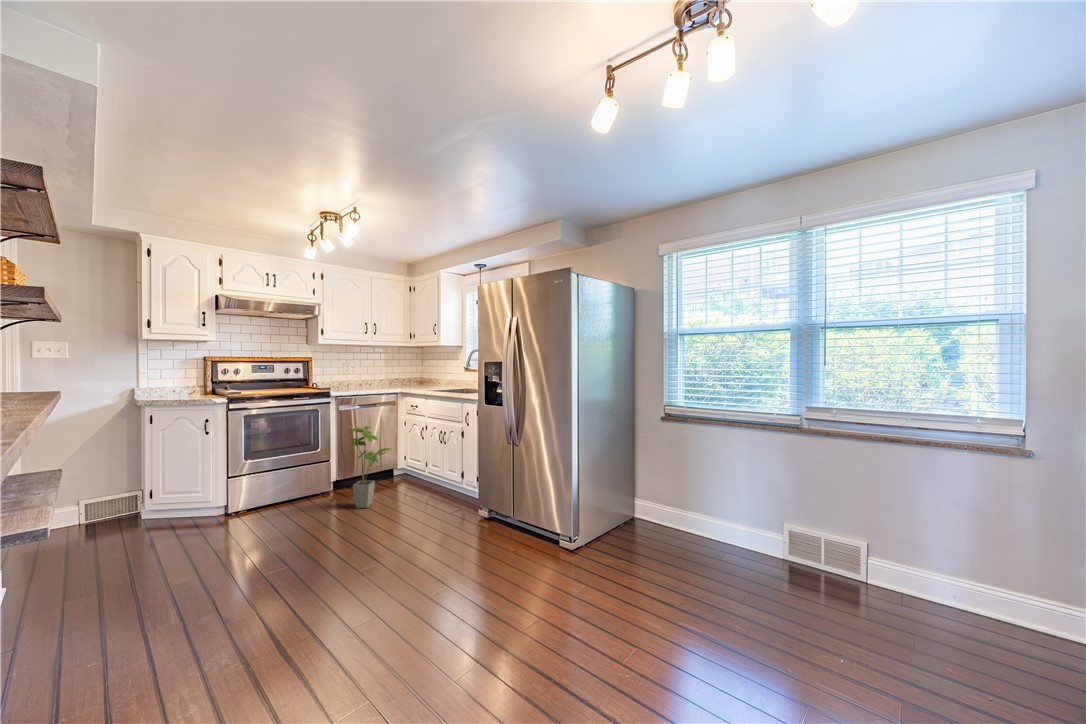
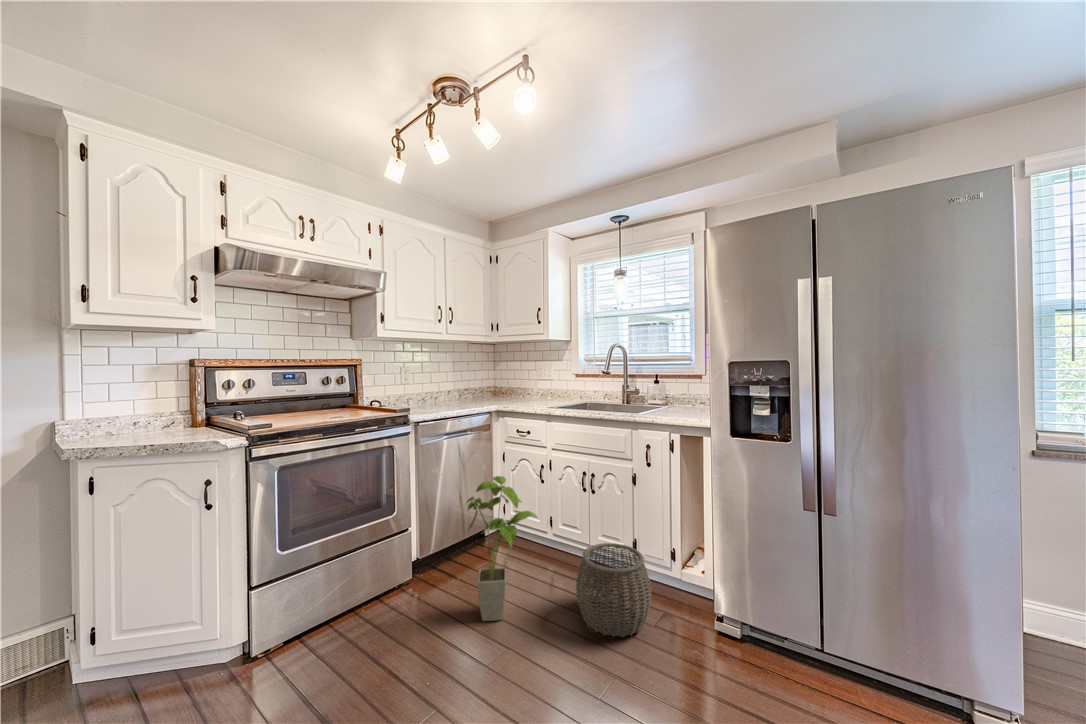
woven basket: none [407,469,452,516] -> present [576,543,652,637]

